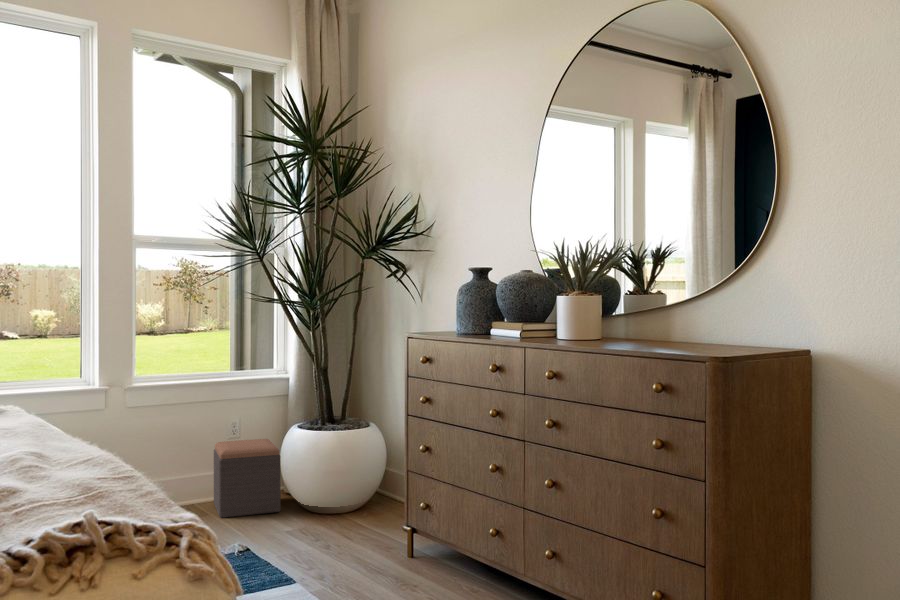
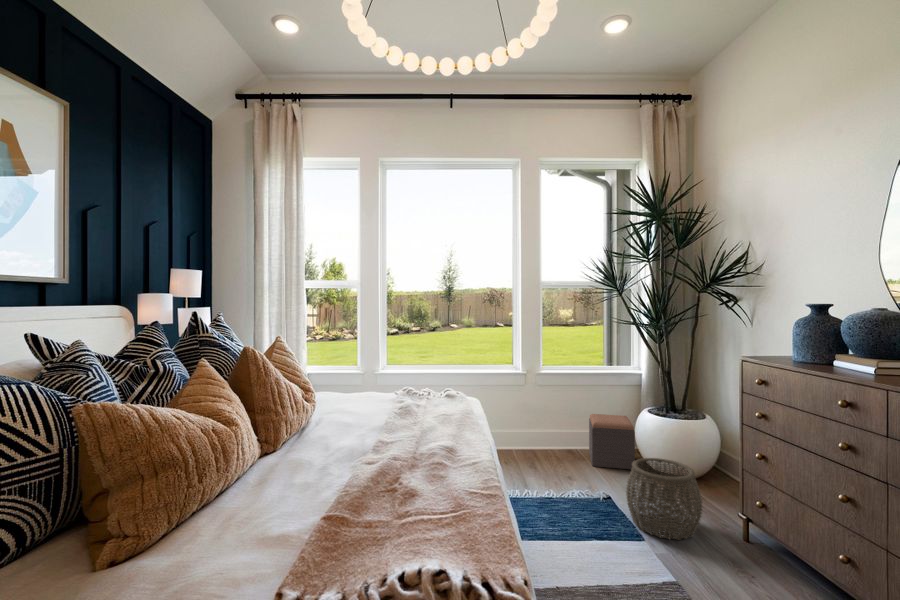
woven basket: none [271,477,365,576] -> present [626,458,702,540]

